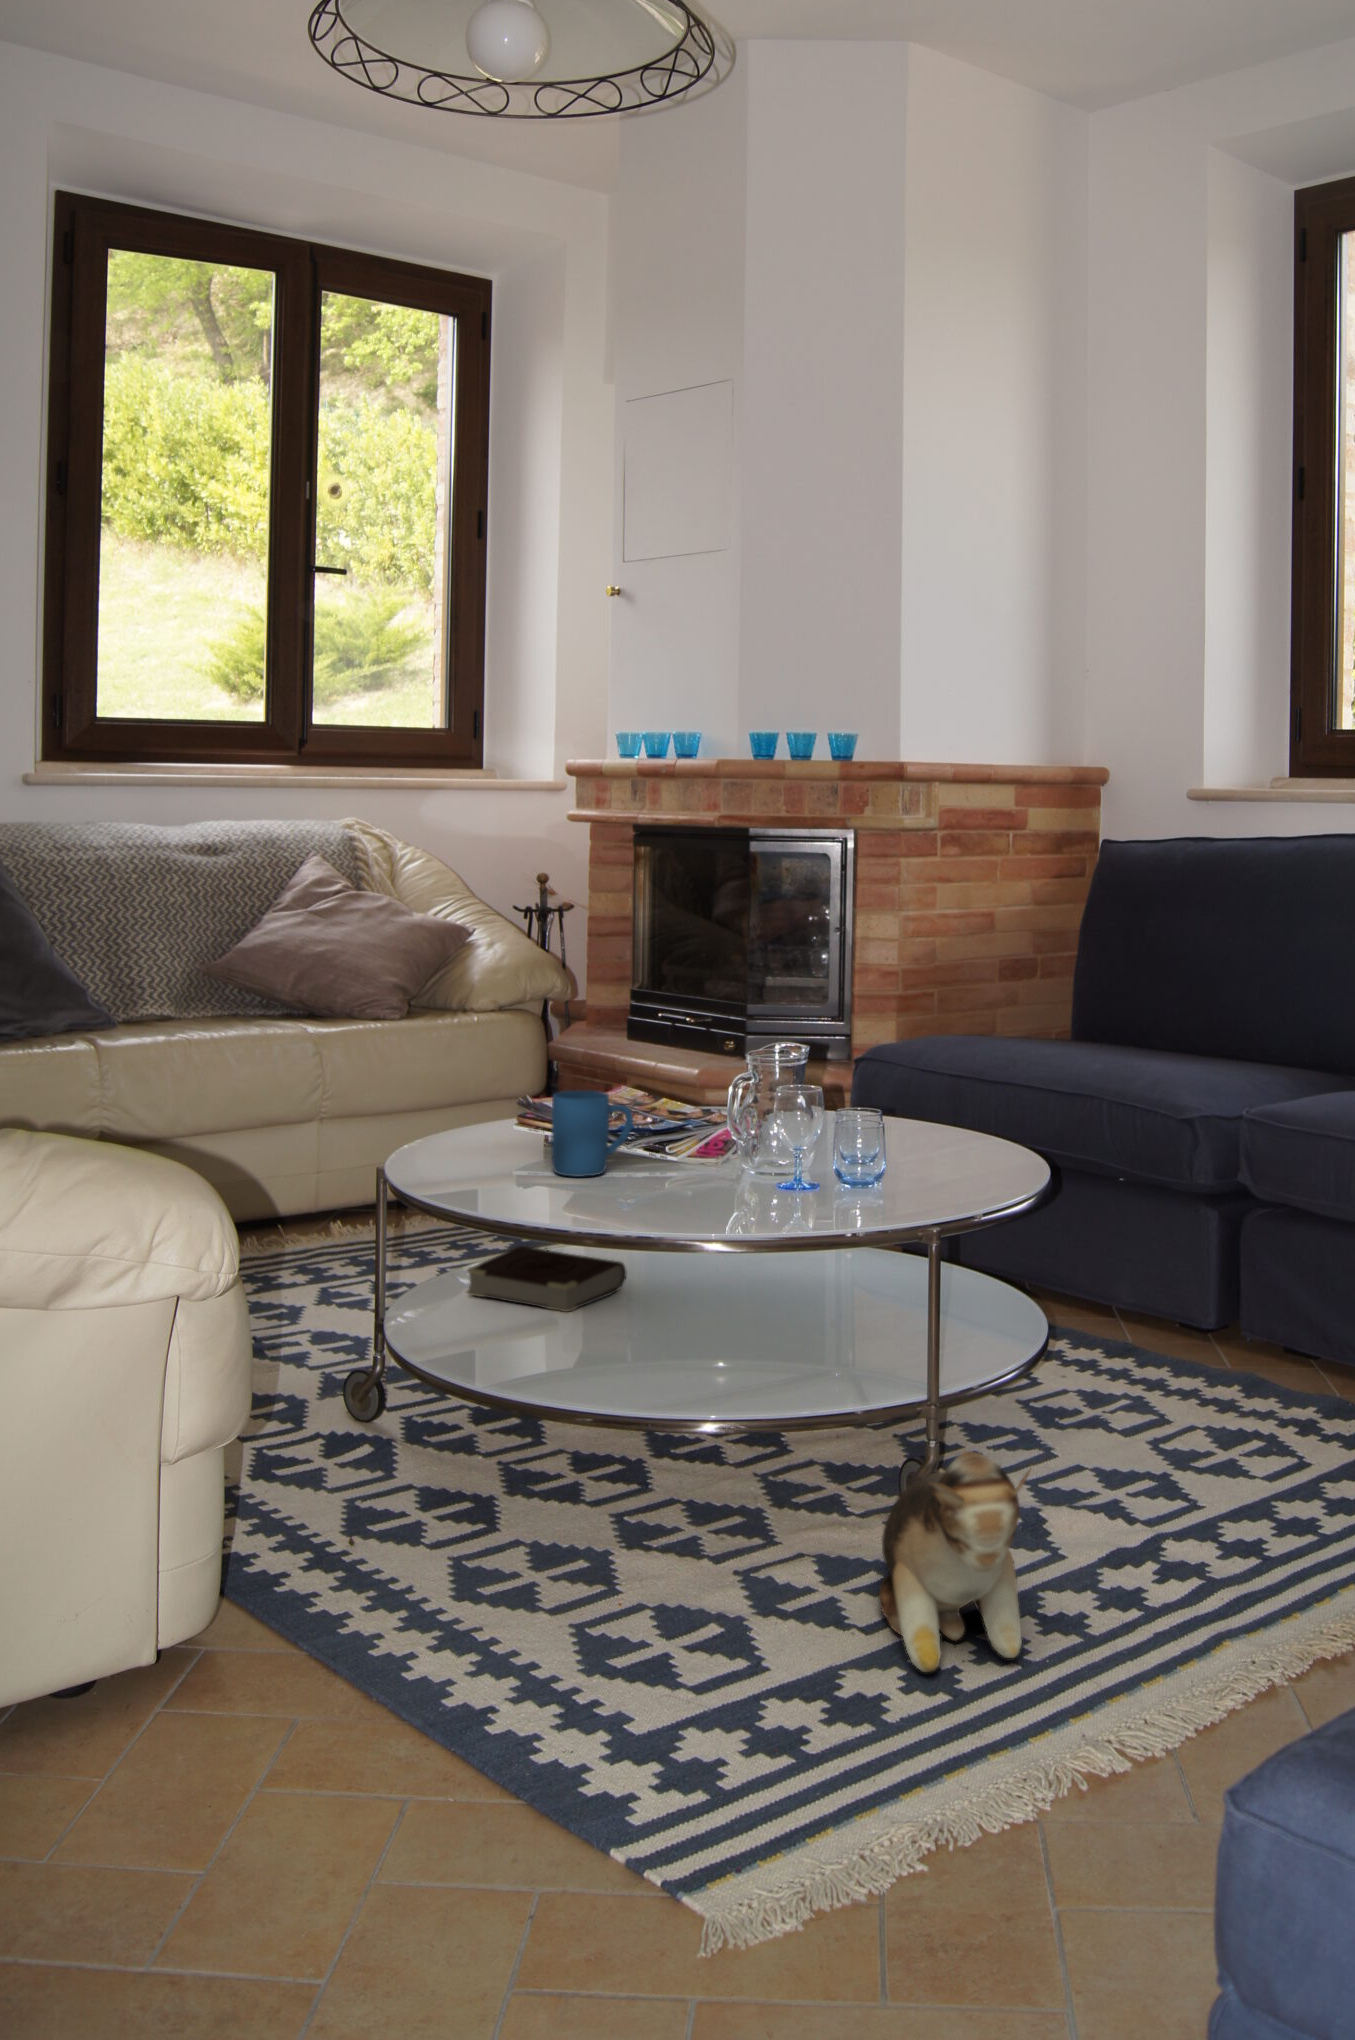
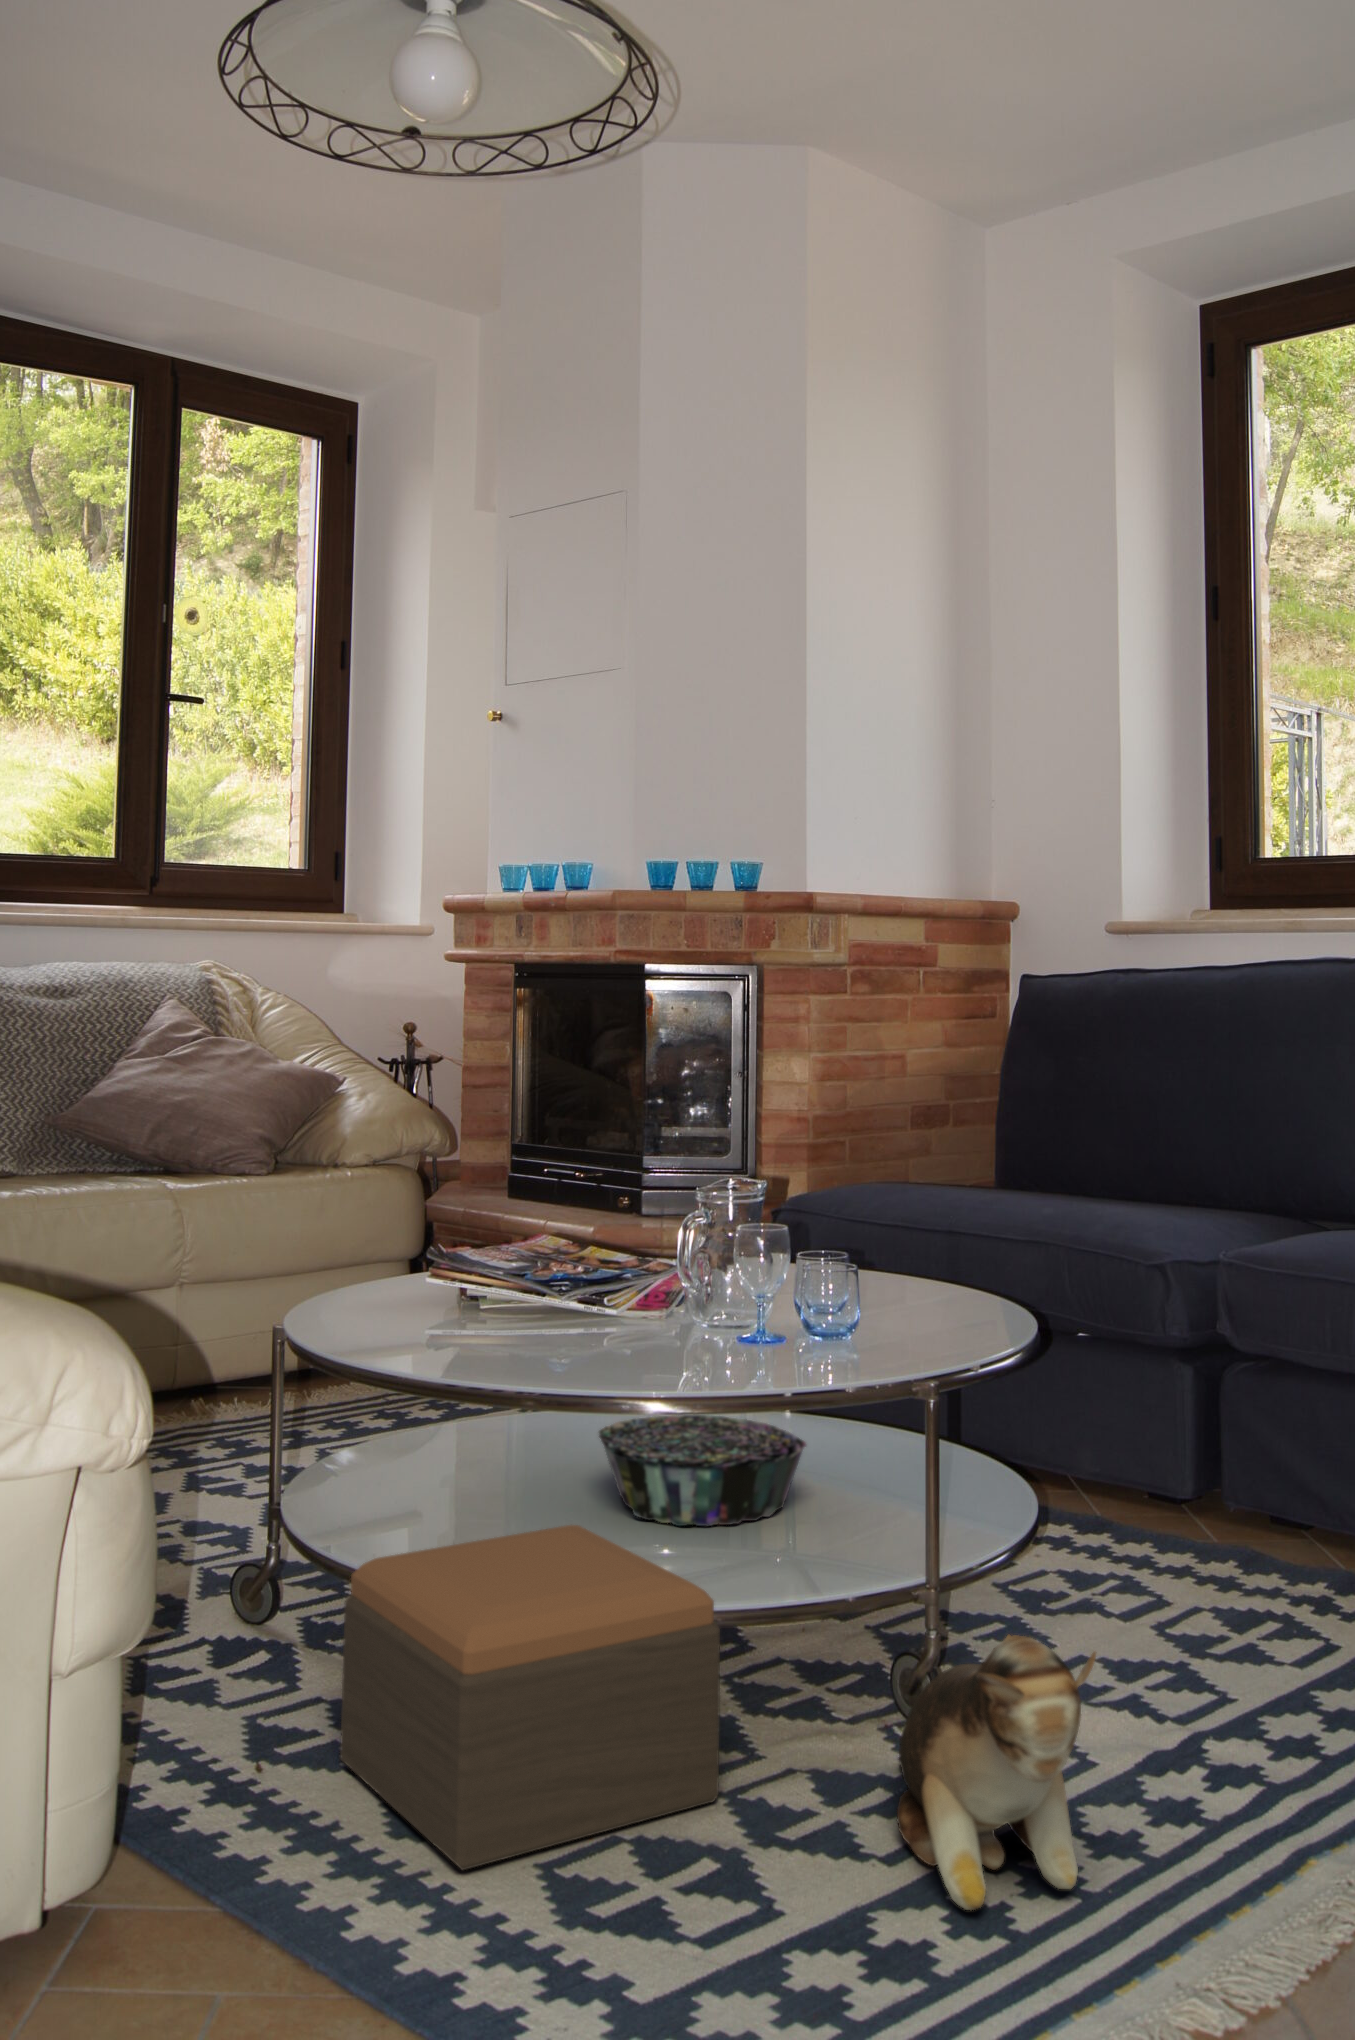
mug: present [551,1091,633,1177] -> none [478,1232,569,1330]
book: present [467,1246,626,1312] -> none [371,1416,554,1490]
decorative bowl: none [657,1251,838,1349] -> present [599,1415,806,1526]
footstool: none [420,1346,737,1628] -> present [340,1525,720,1870]

